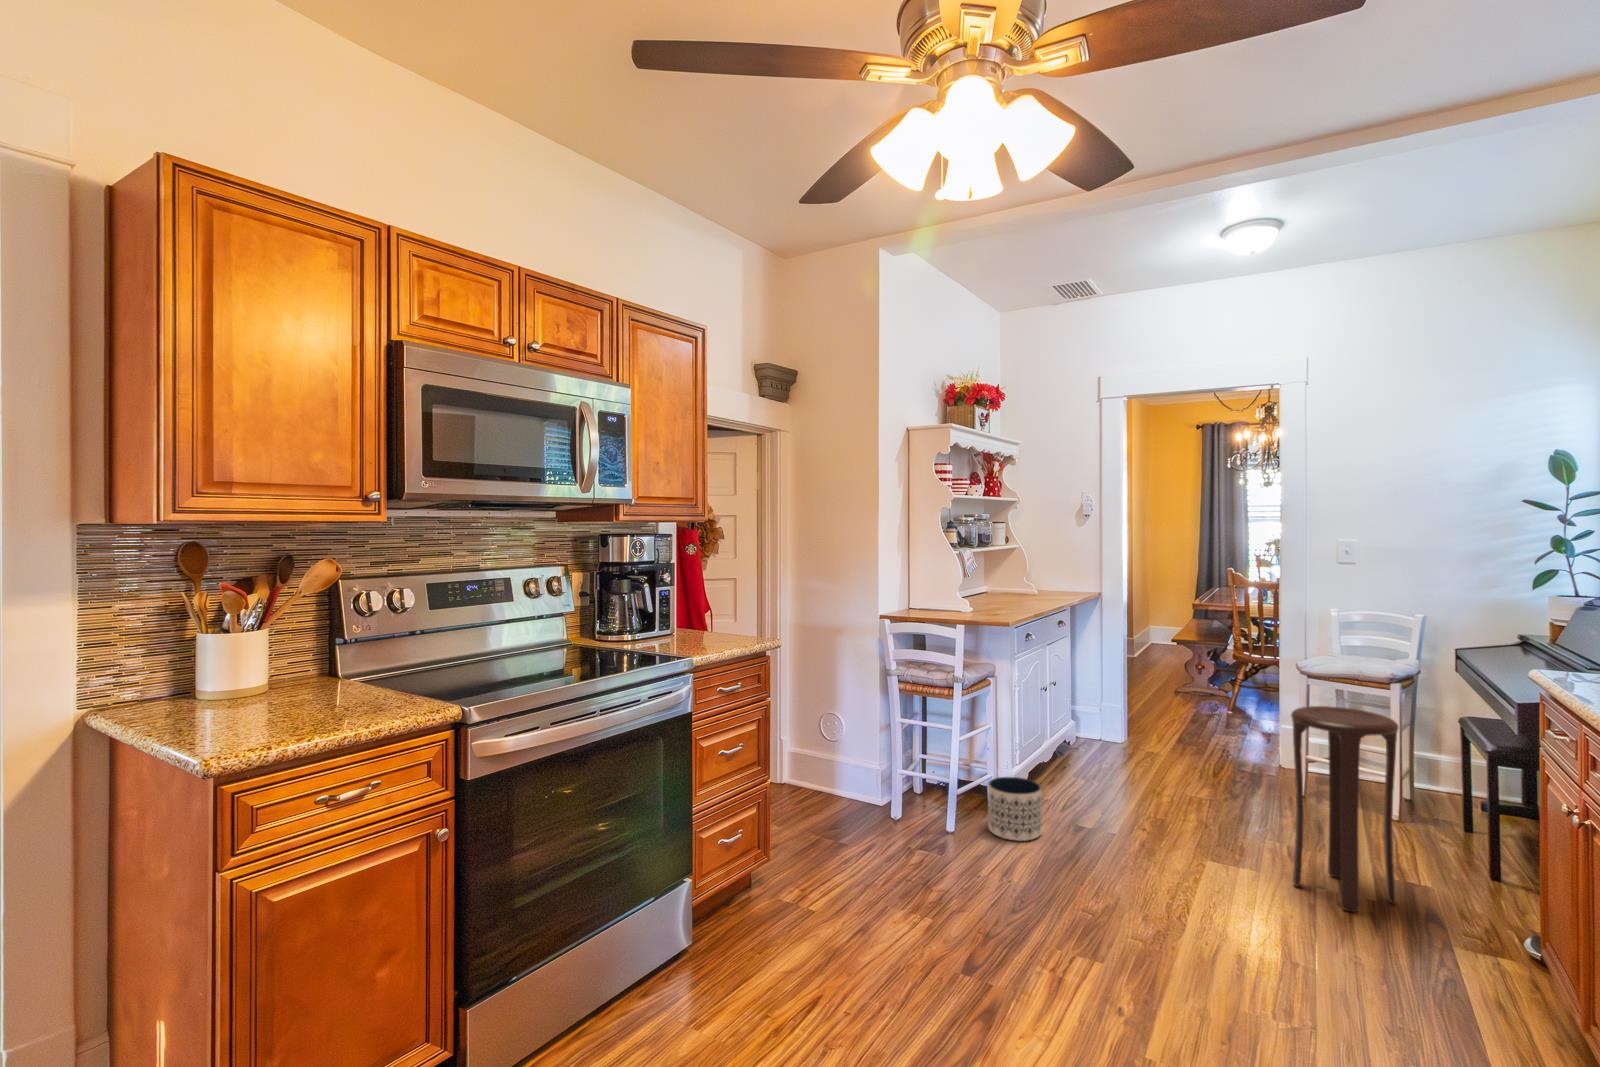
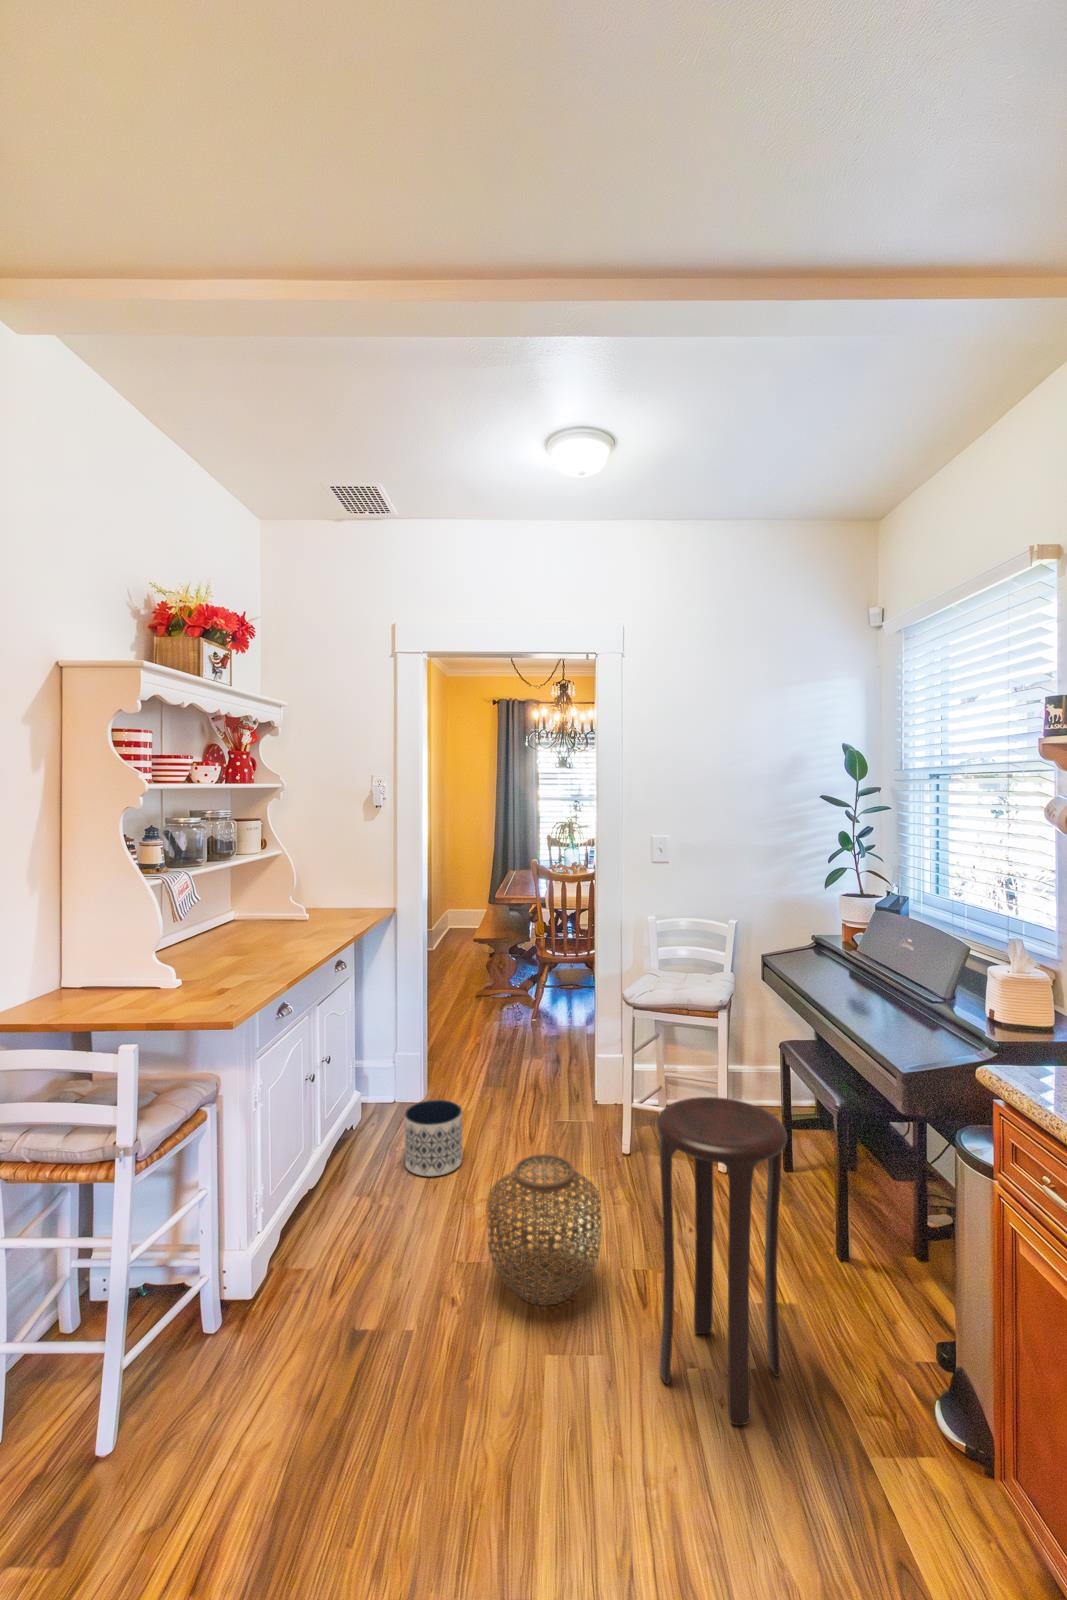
woven basket: none [1168,749,1257,844] -> present [488,1154,601,1305]
planter: present [988,777,1042,841] -> present [405,1100,462,1176]

